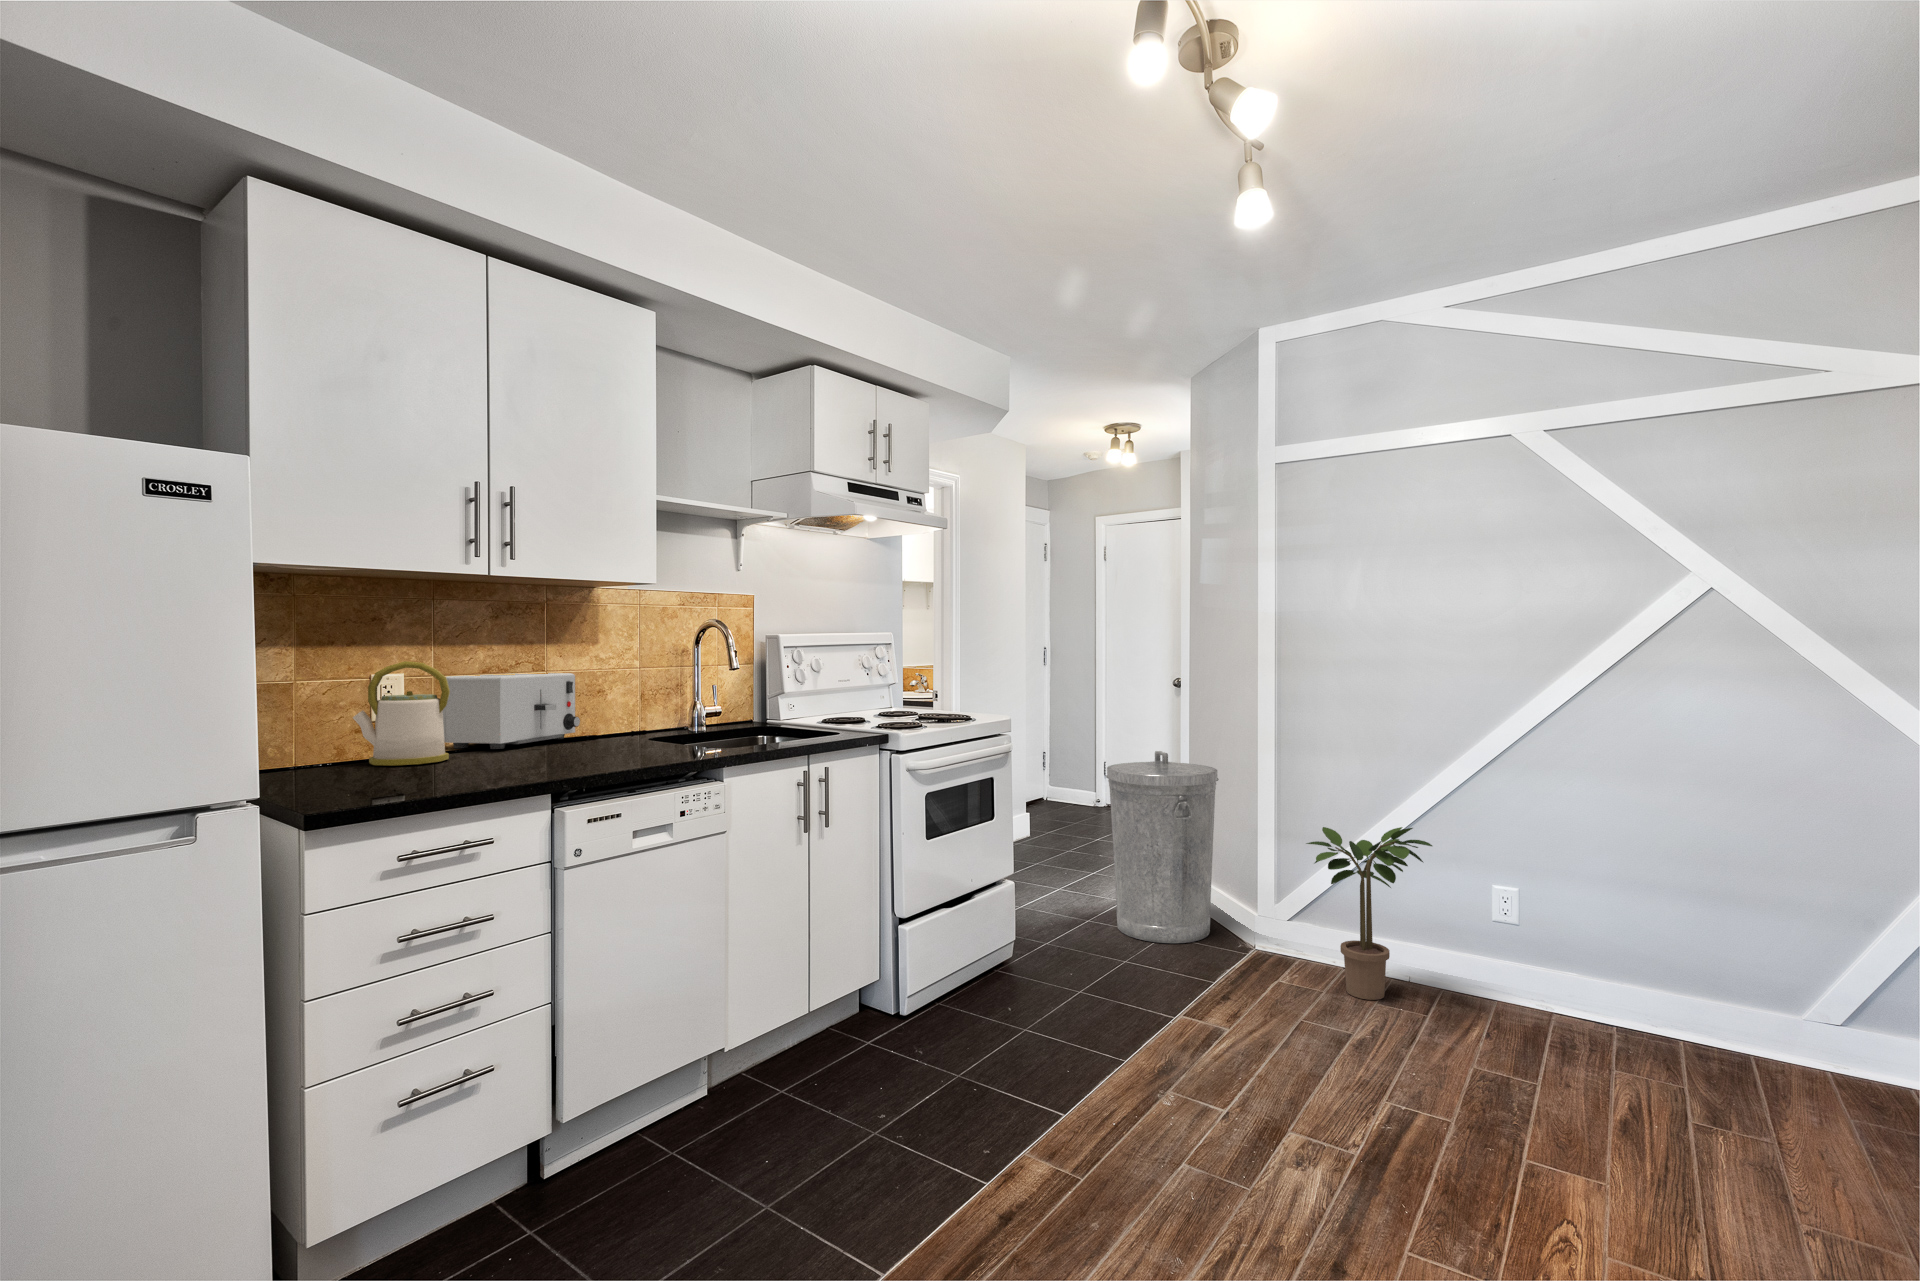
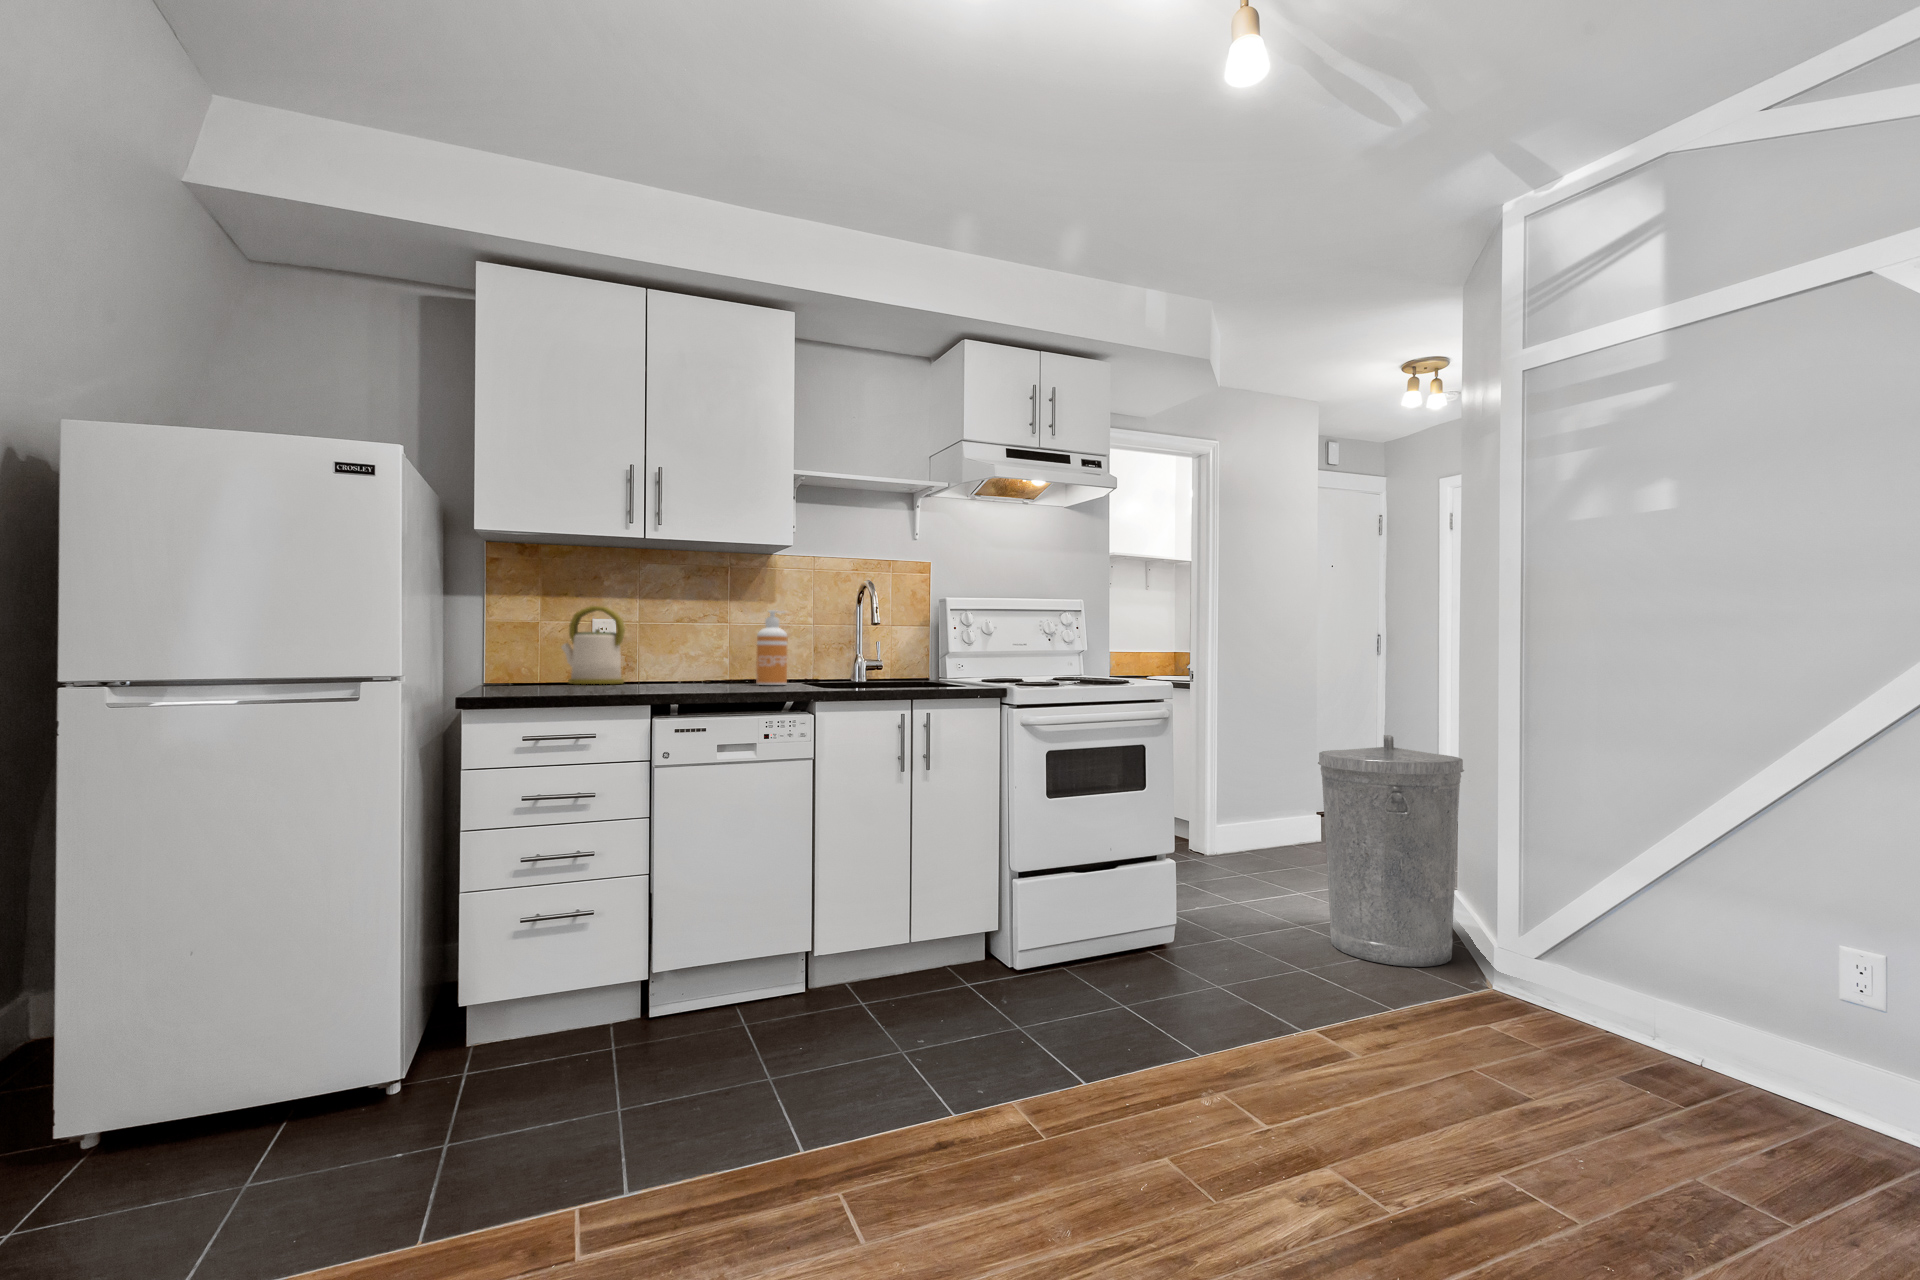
soap dispenser: none [614,660,650,748] -> present [756,610,787,685]
toaster: present [443,673,580,749] -> none [641,622,750,681]
potted plant: present [1306,827,1432,1000] -> none [1531,832,1708,1071]

